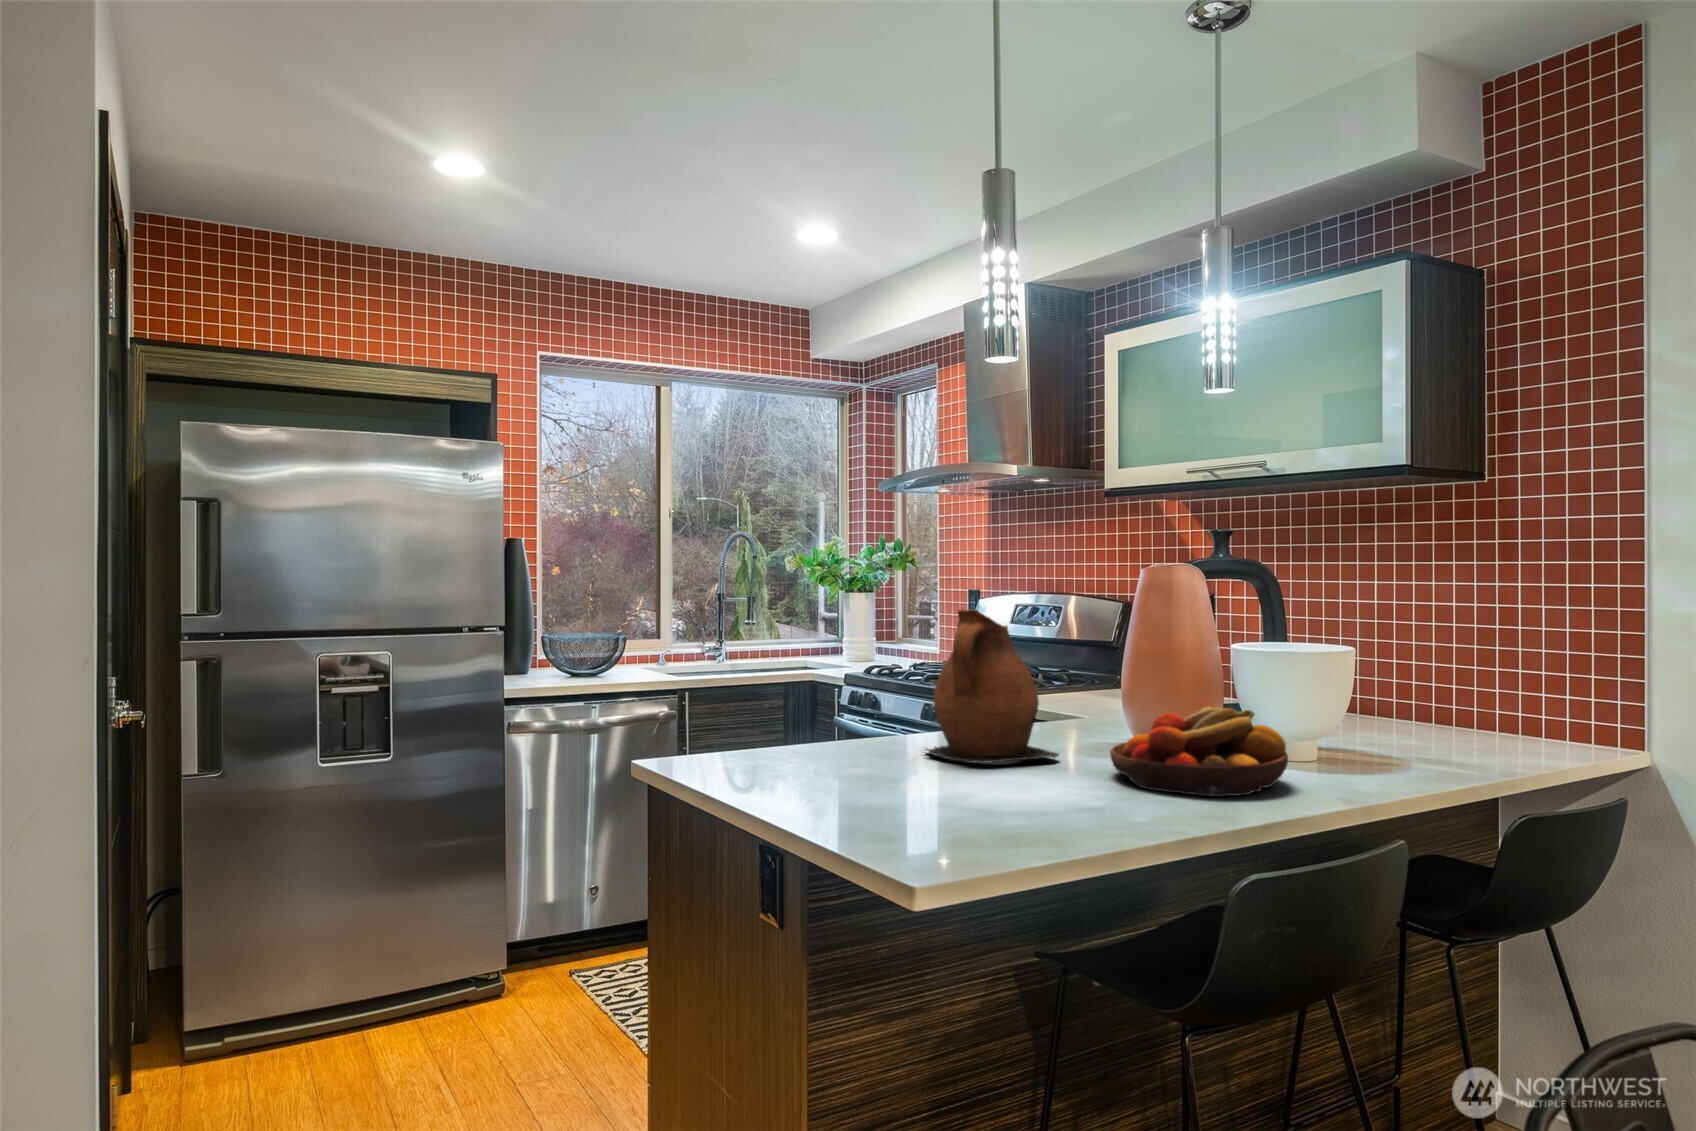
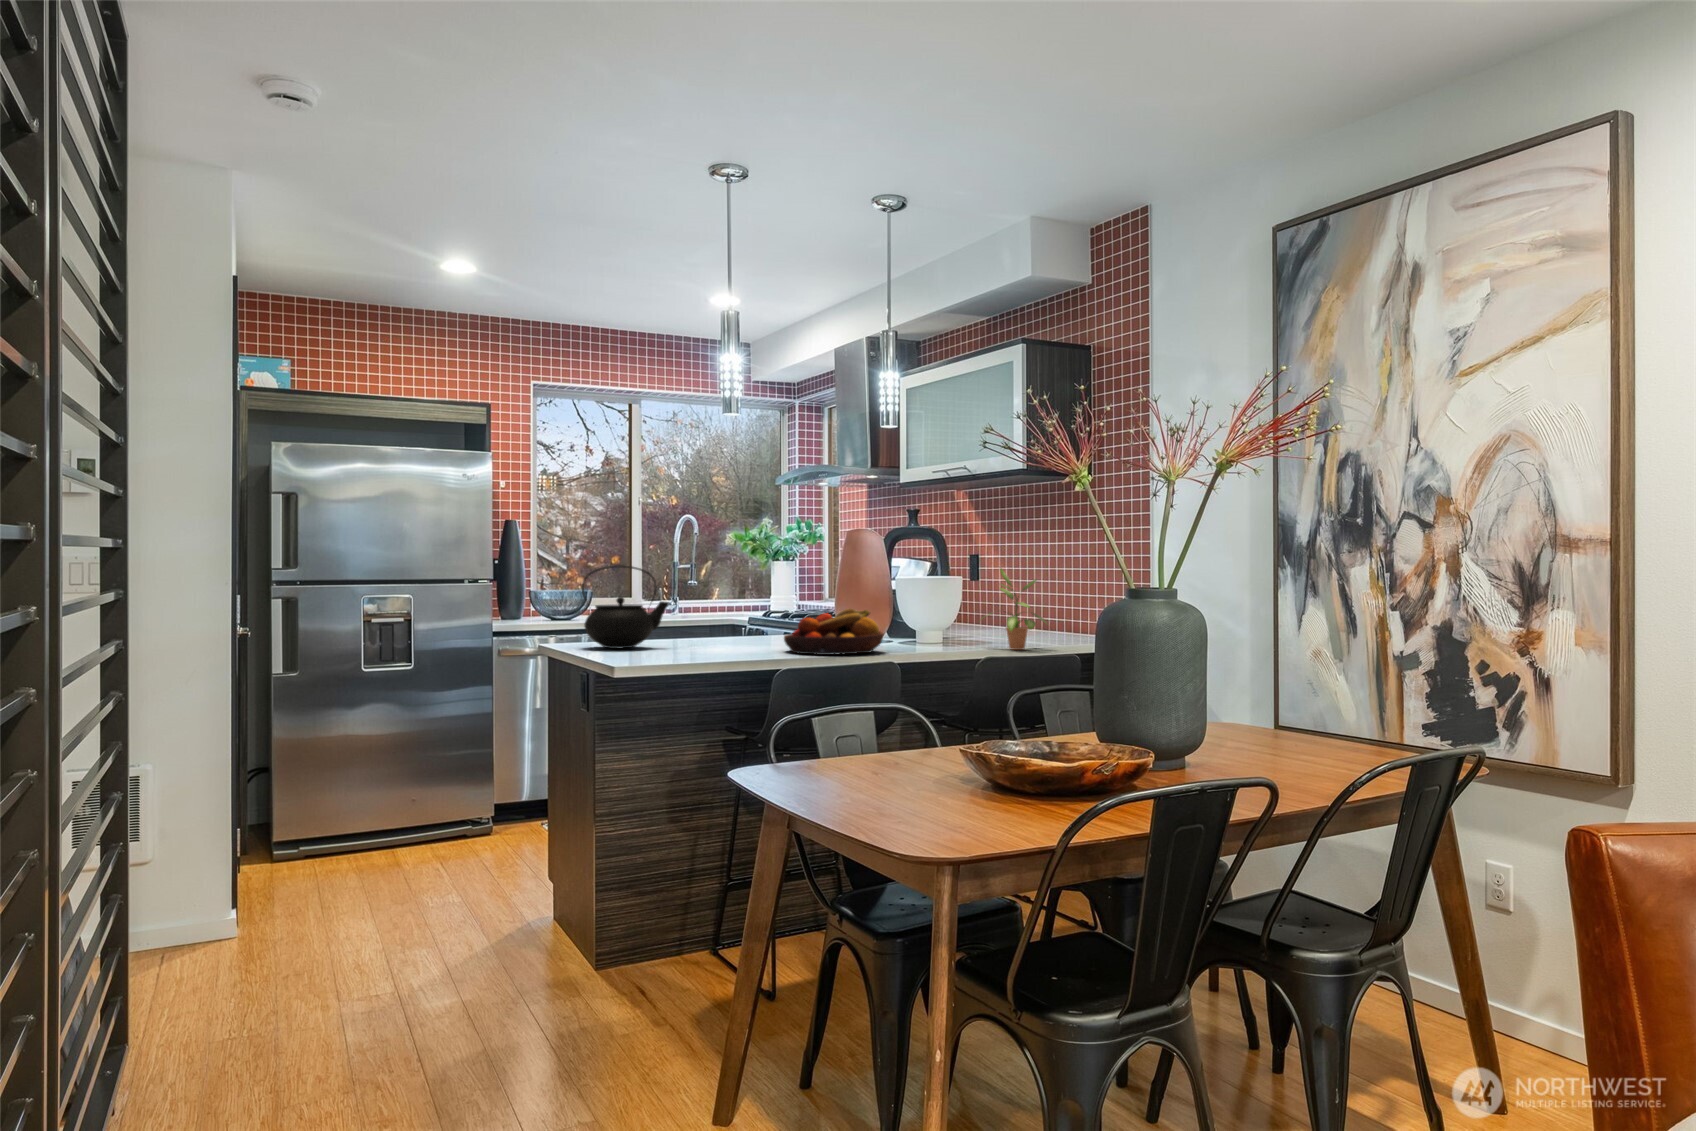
ceramic pitcher: present [926,610,1059,763] -> none [696,553,776,645]
potted plant: none [1367,628,1485,762] -> present [989,569,1046,650]
teapot: none [767,636,908,781] -> present [582,565,669,649]

